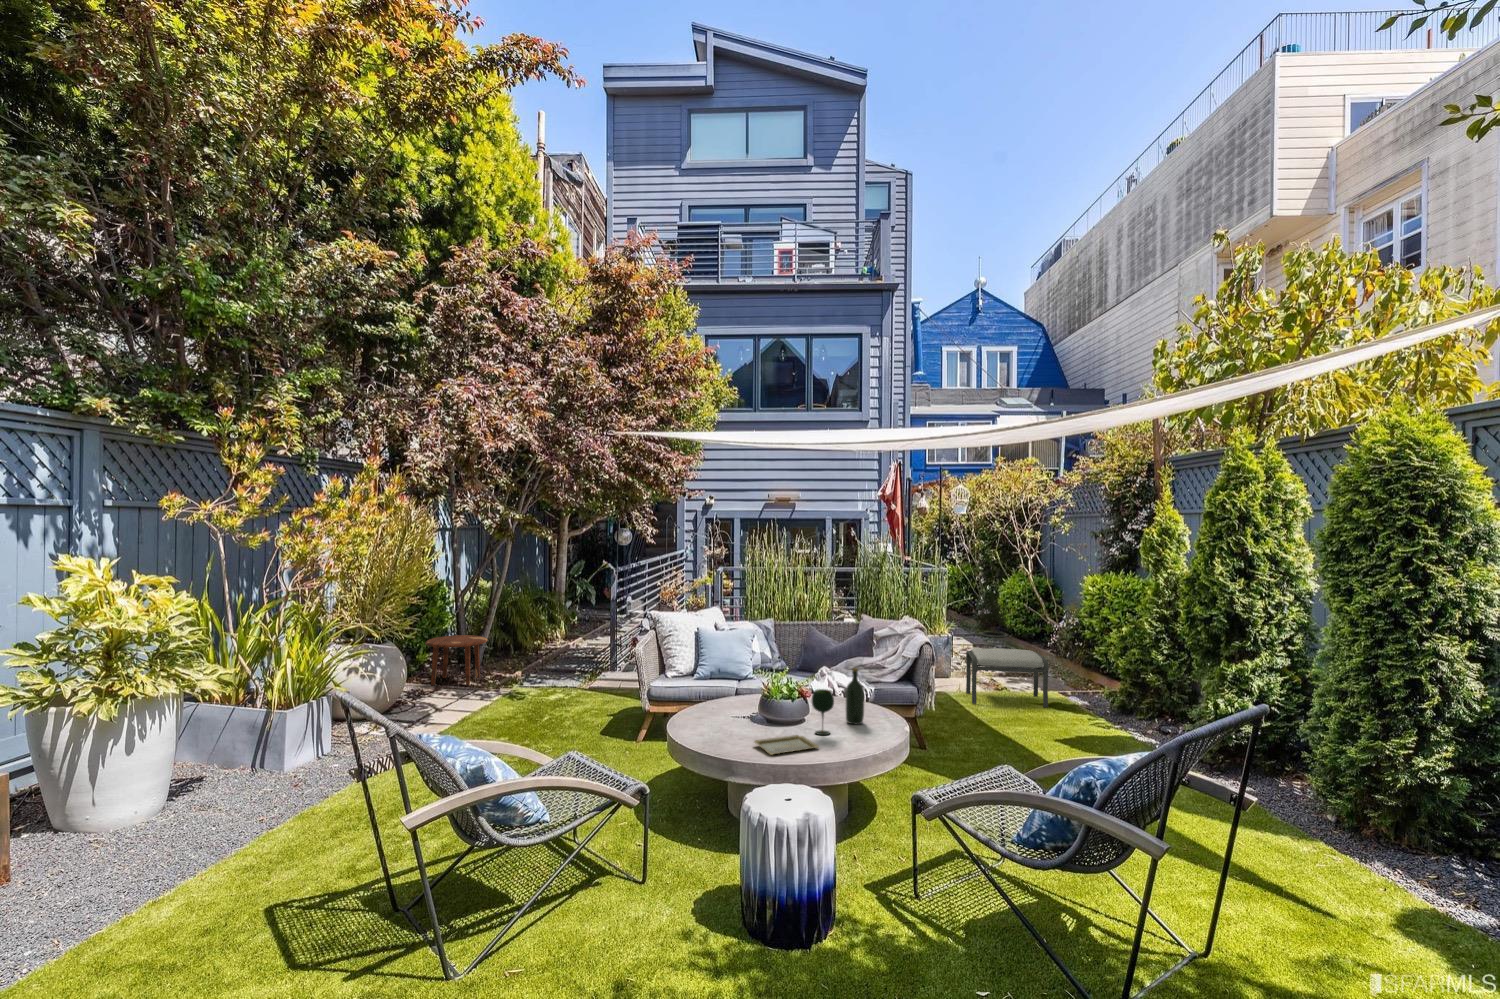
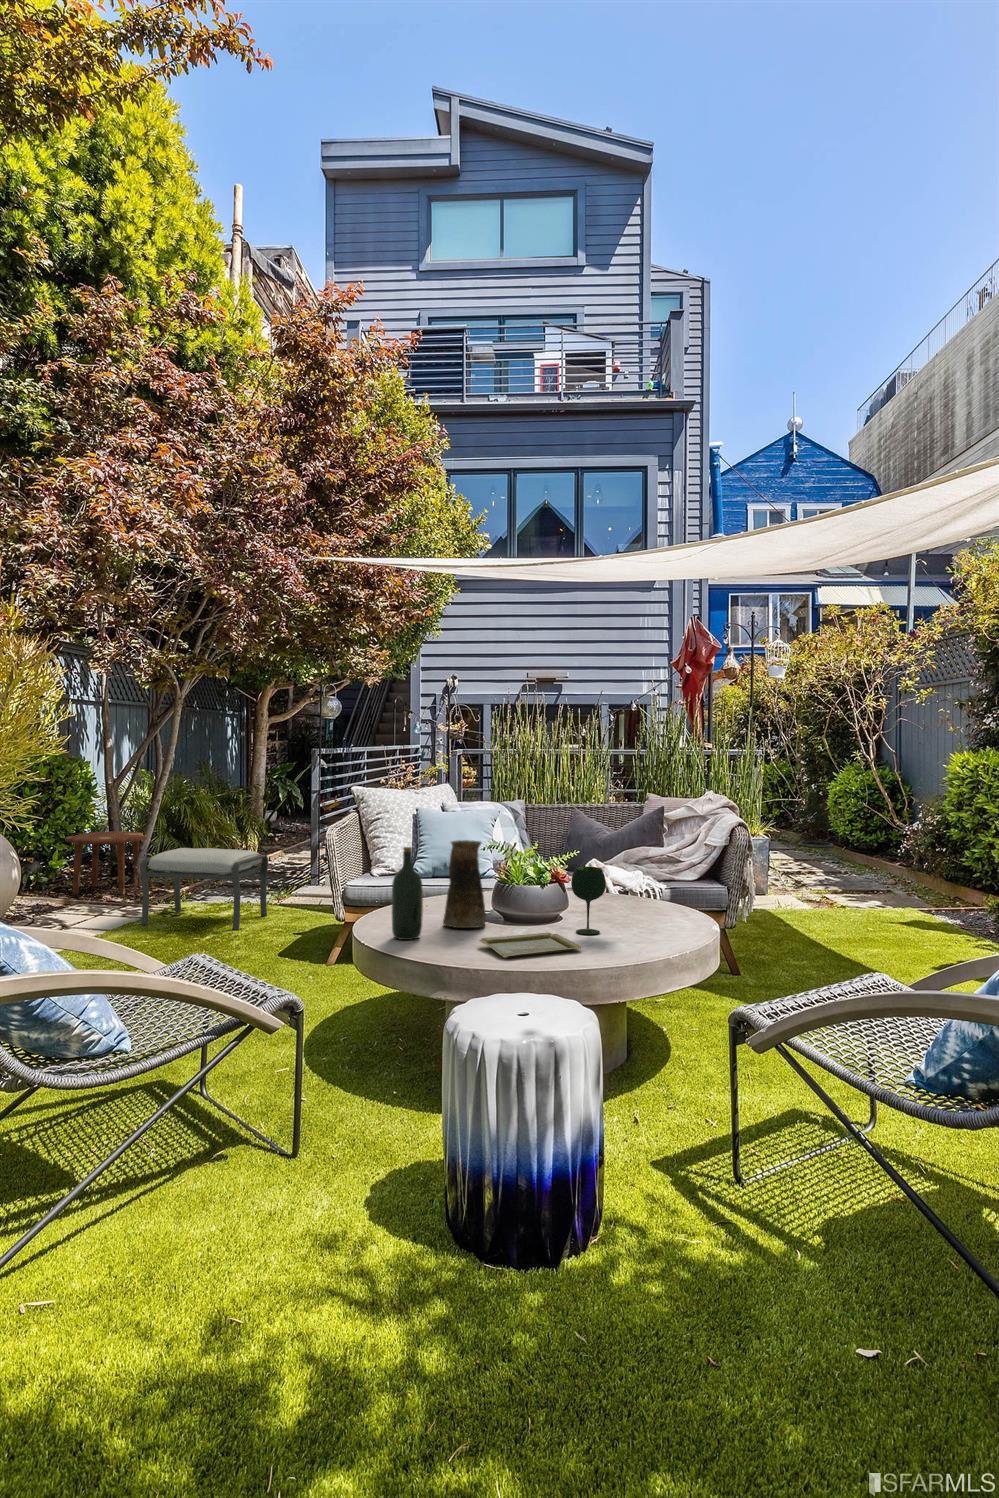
ottoman: present [966,648,1049,707] -> present [140,848,268,930]
wine bottle: present [846,668,864,724] -> present [392,847,423,940]
pitcher: none [727,670,755,730] -> present [443,840,486,928]

